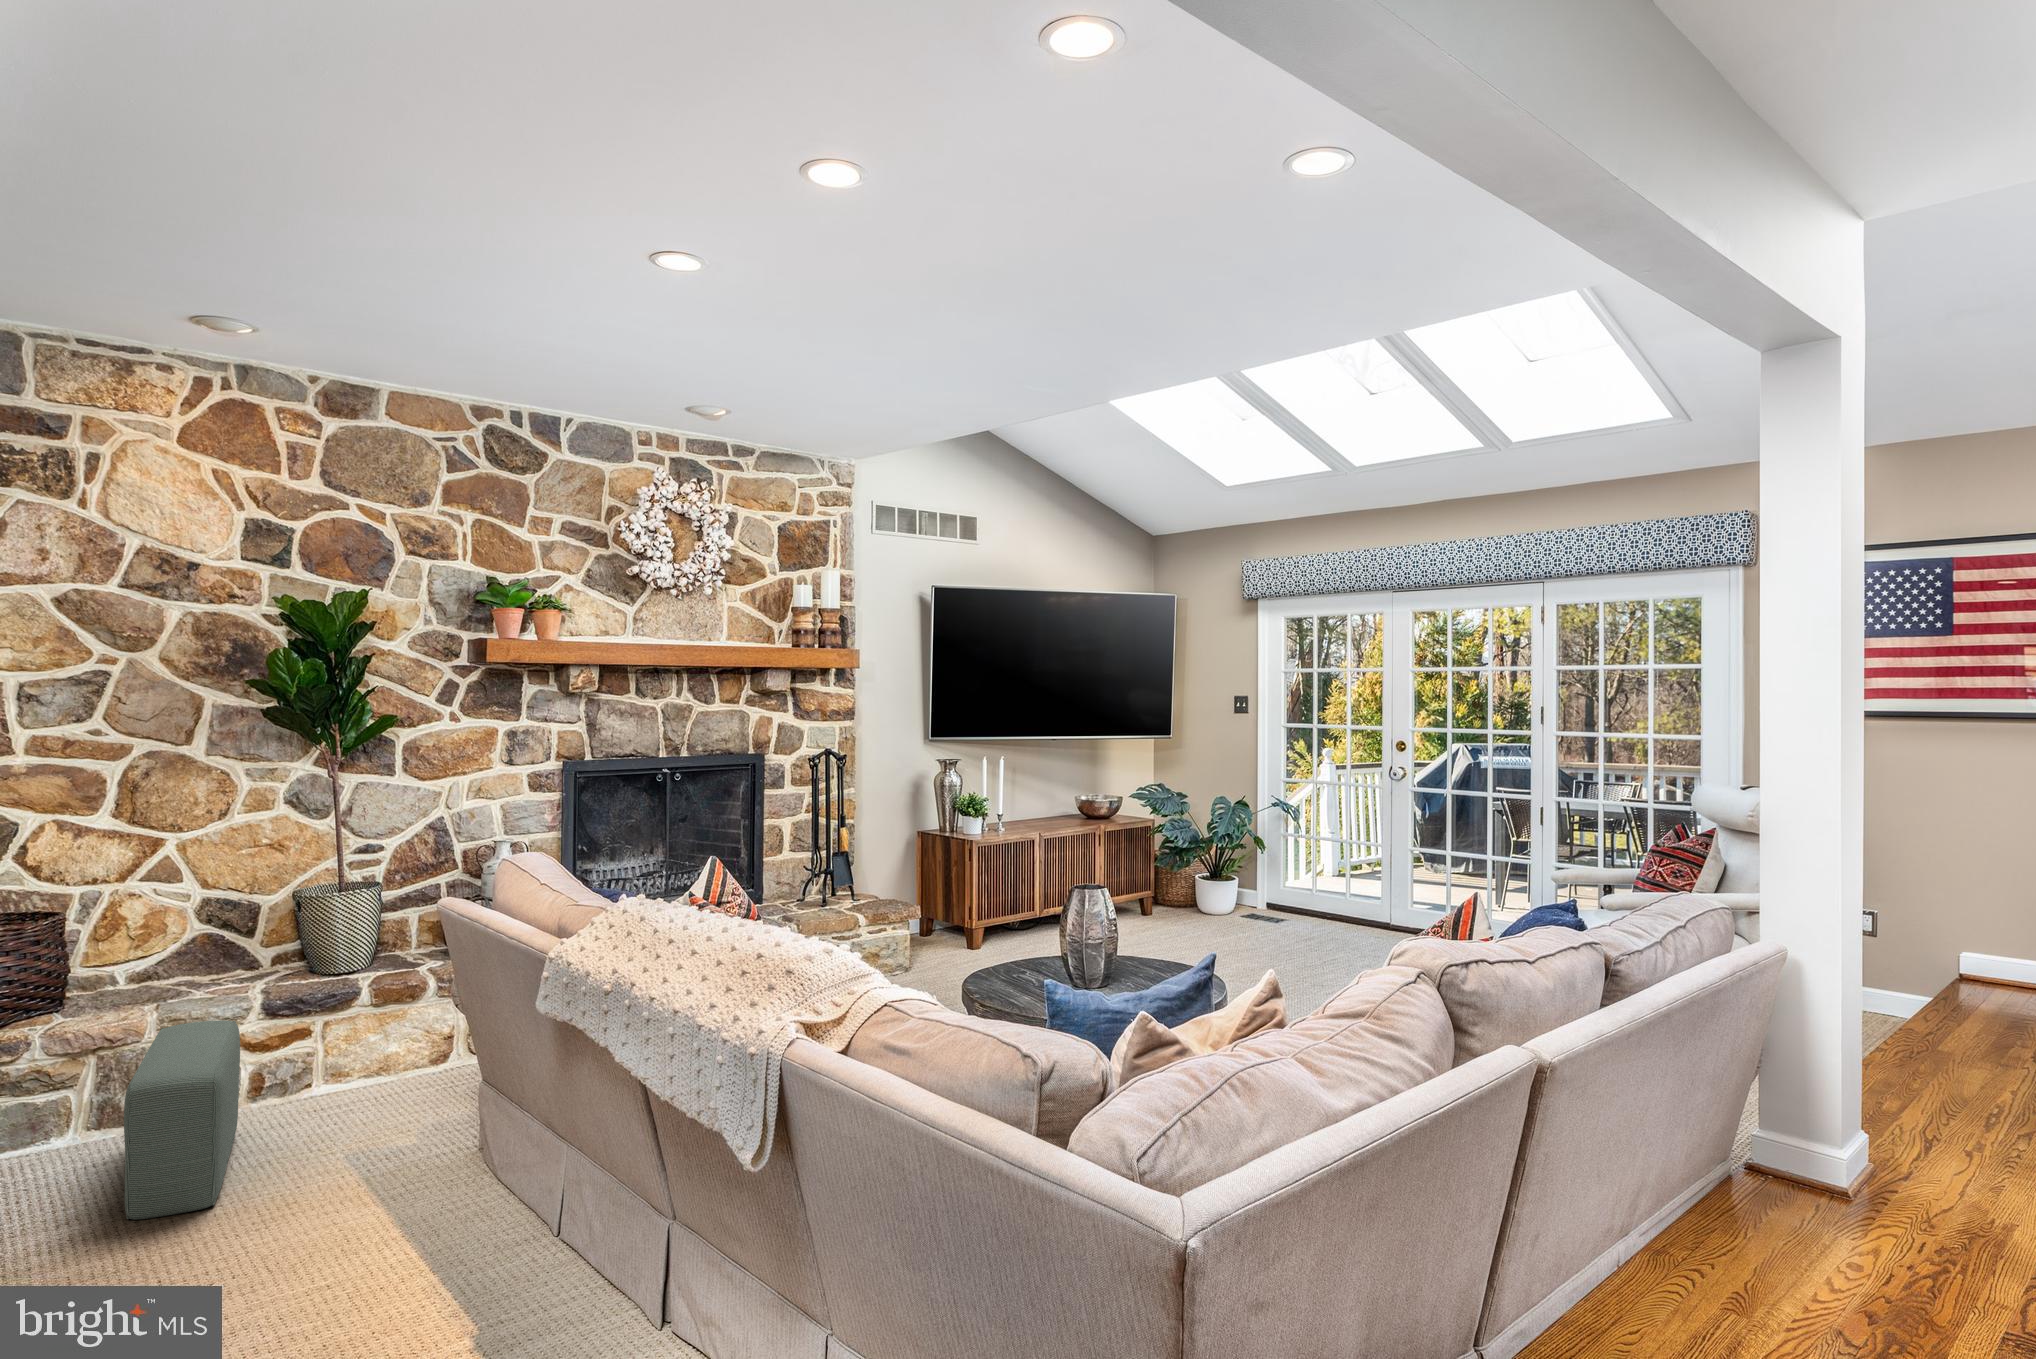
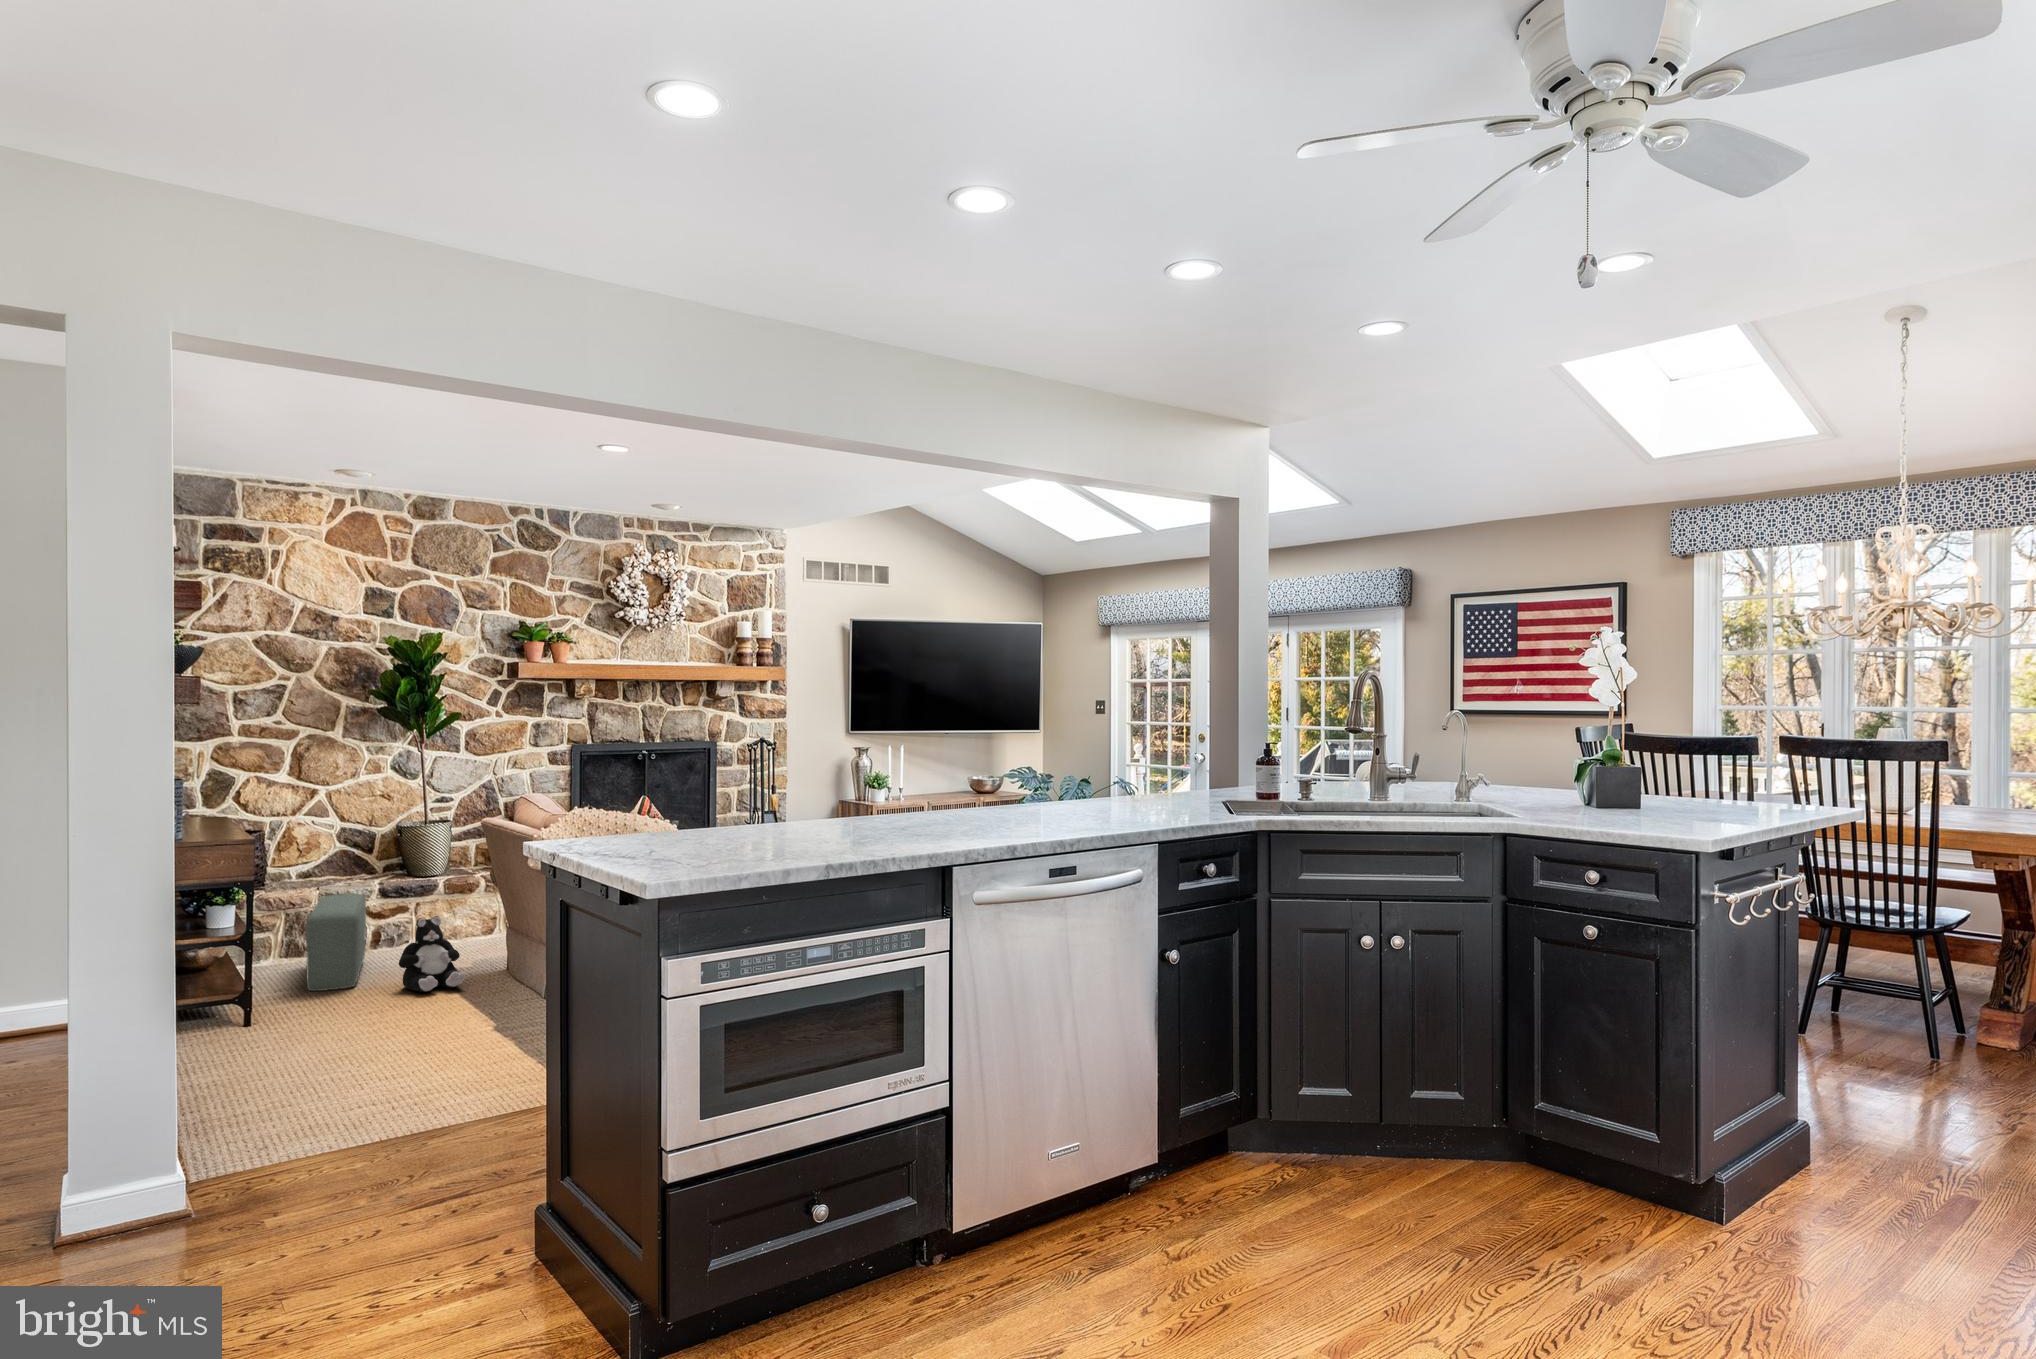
plush toy: none [294,1074,416,1220] -> present [399,916,466,992]

